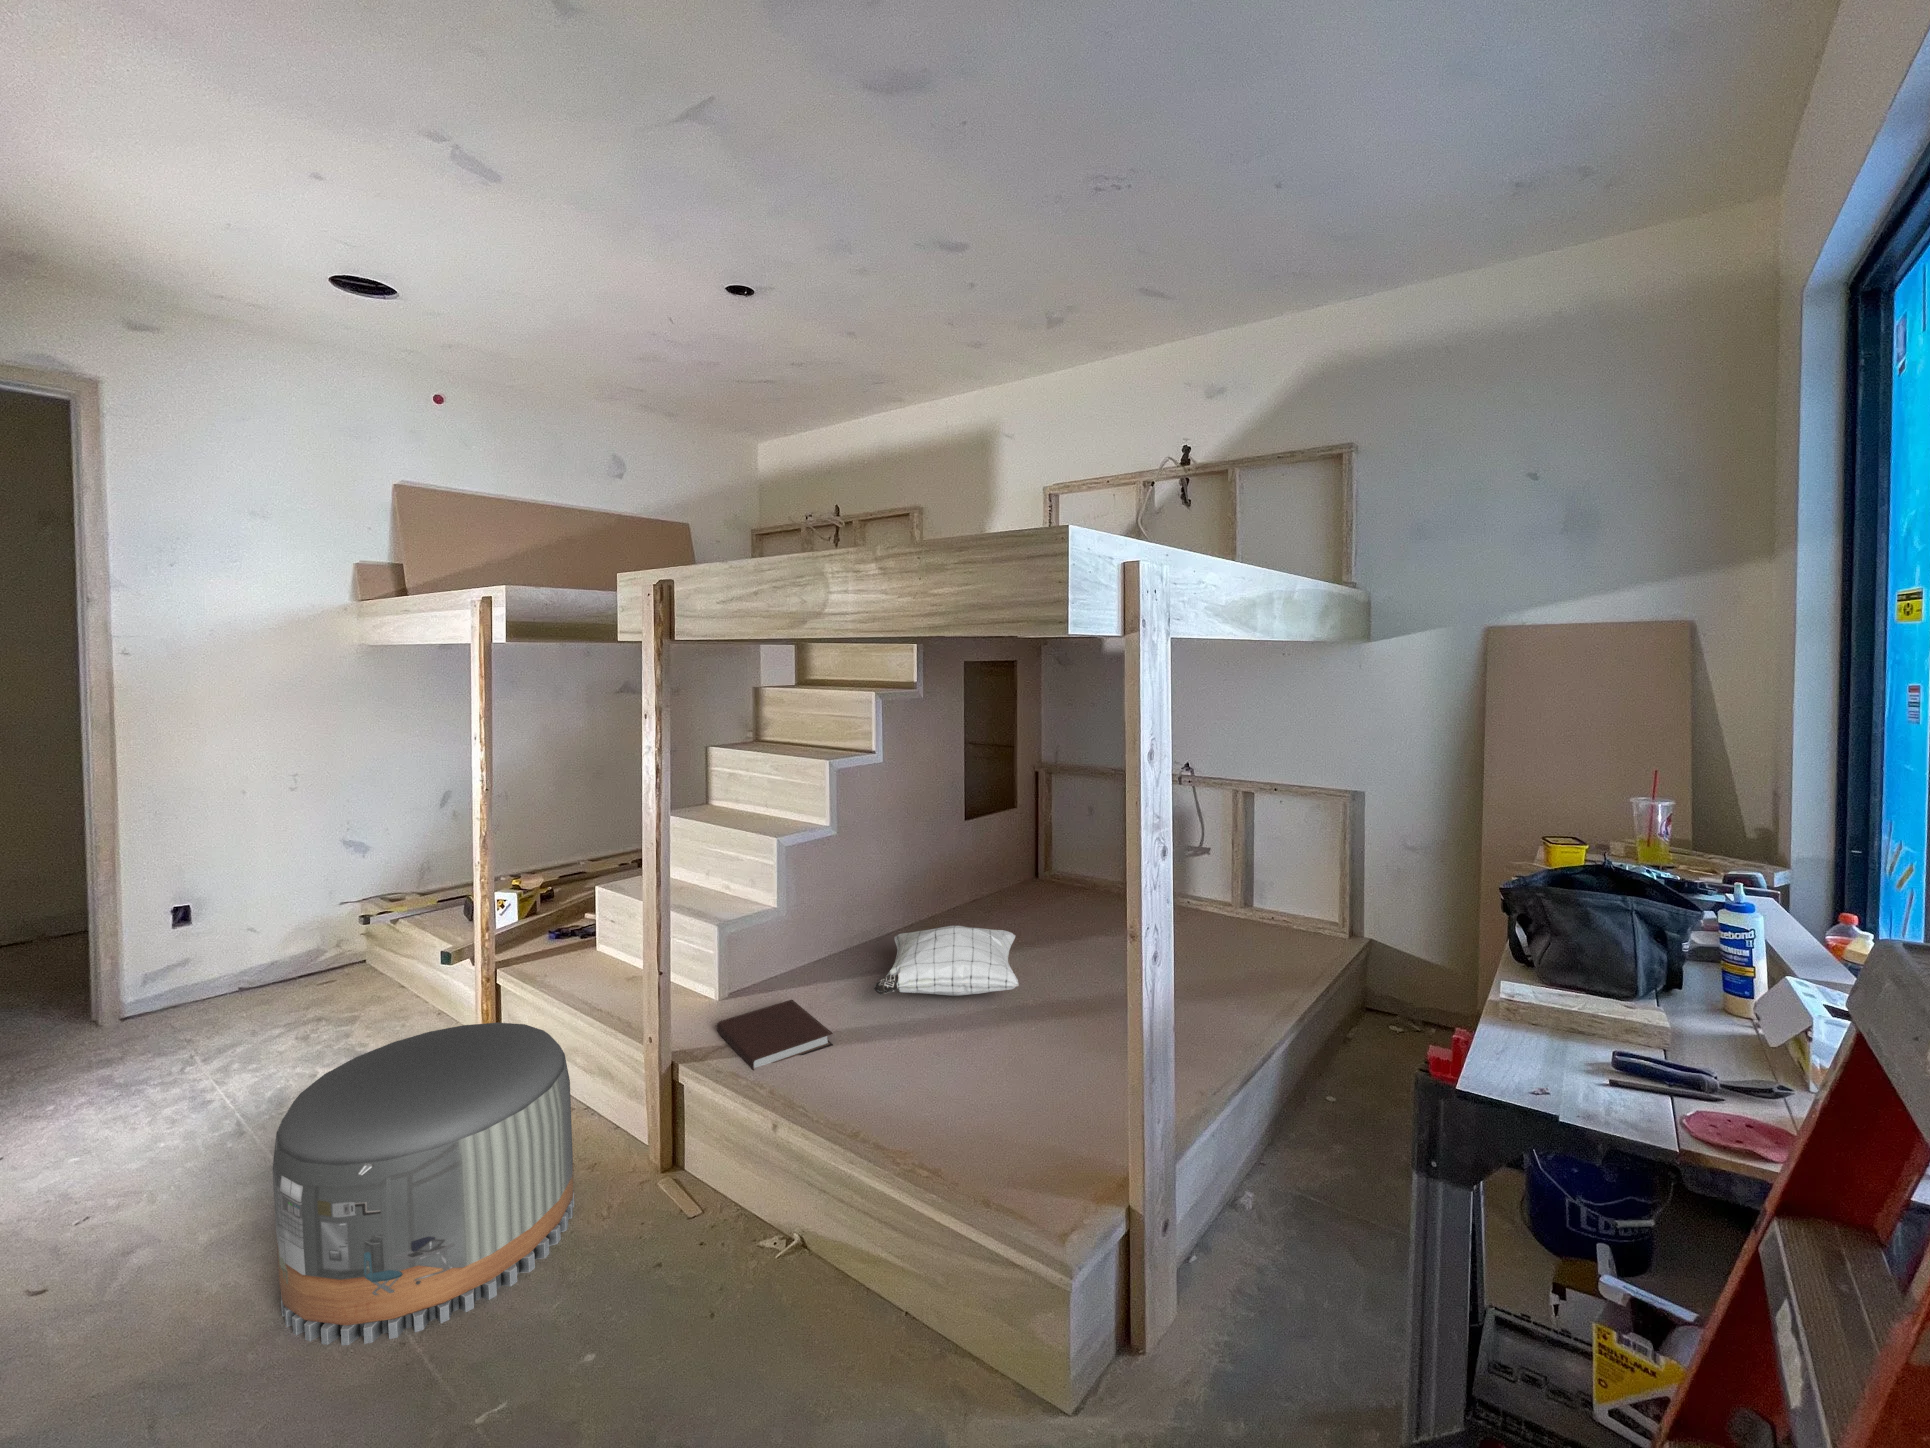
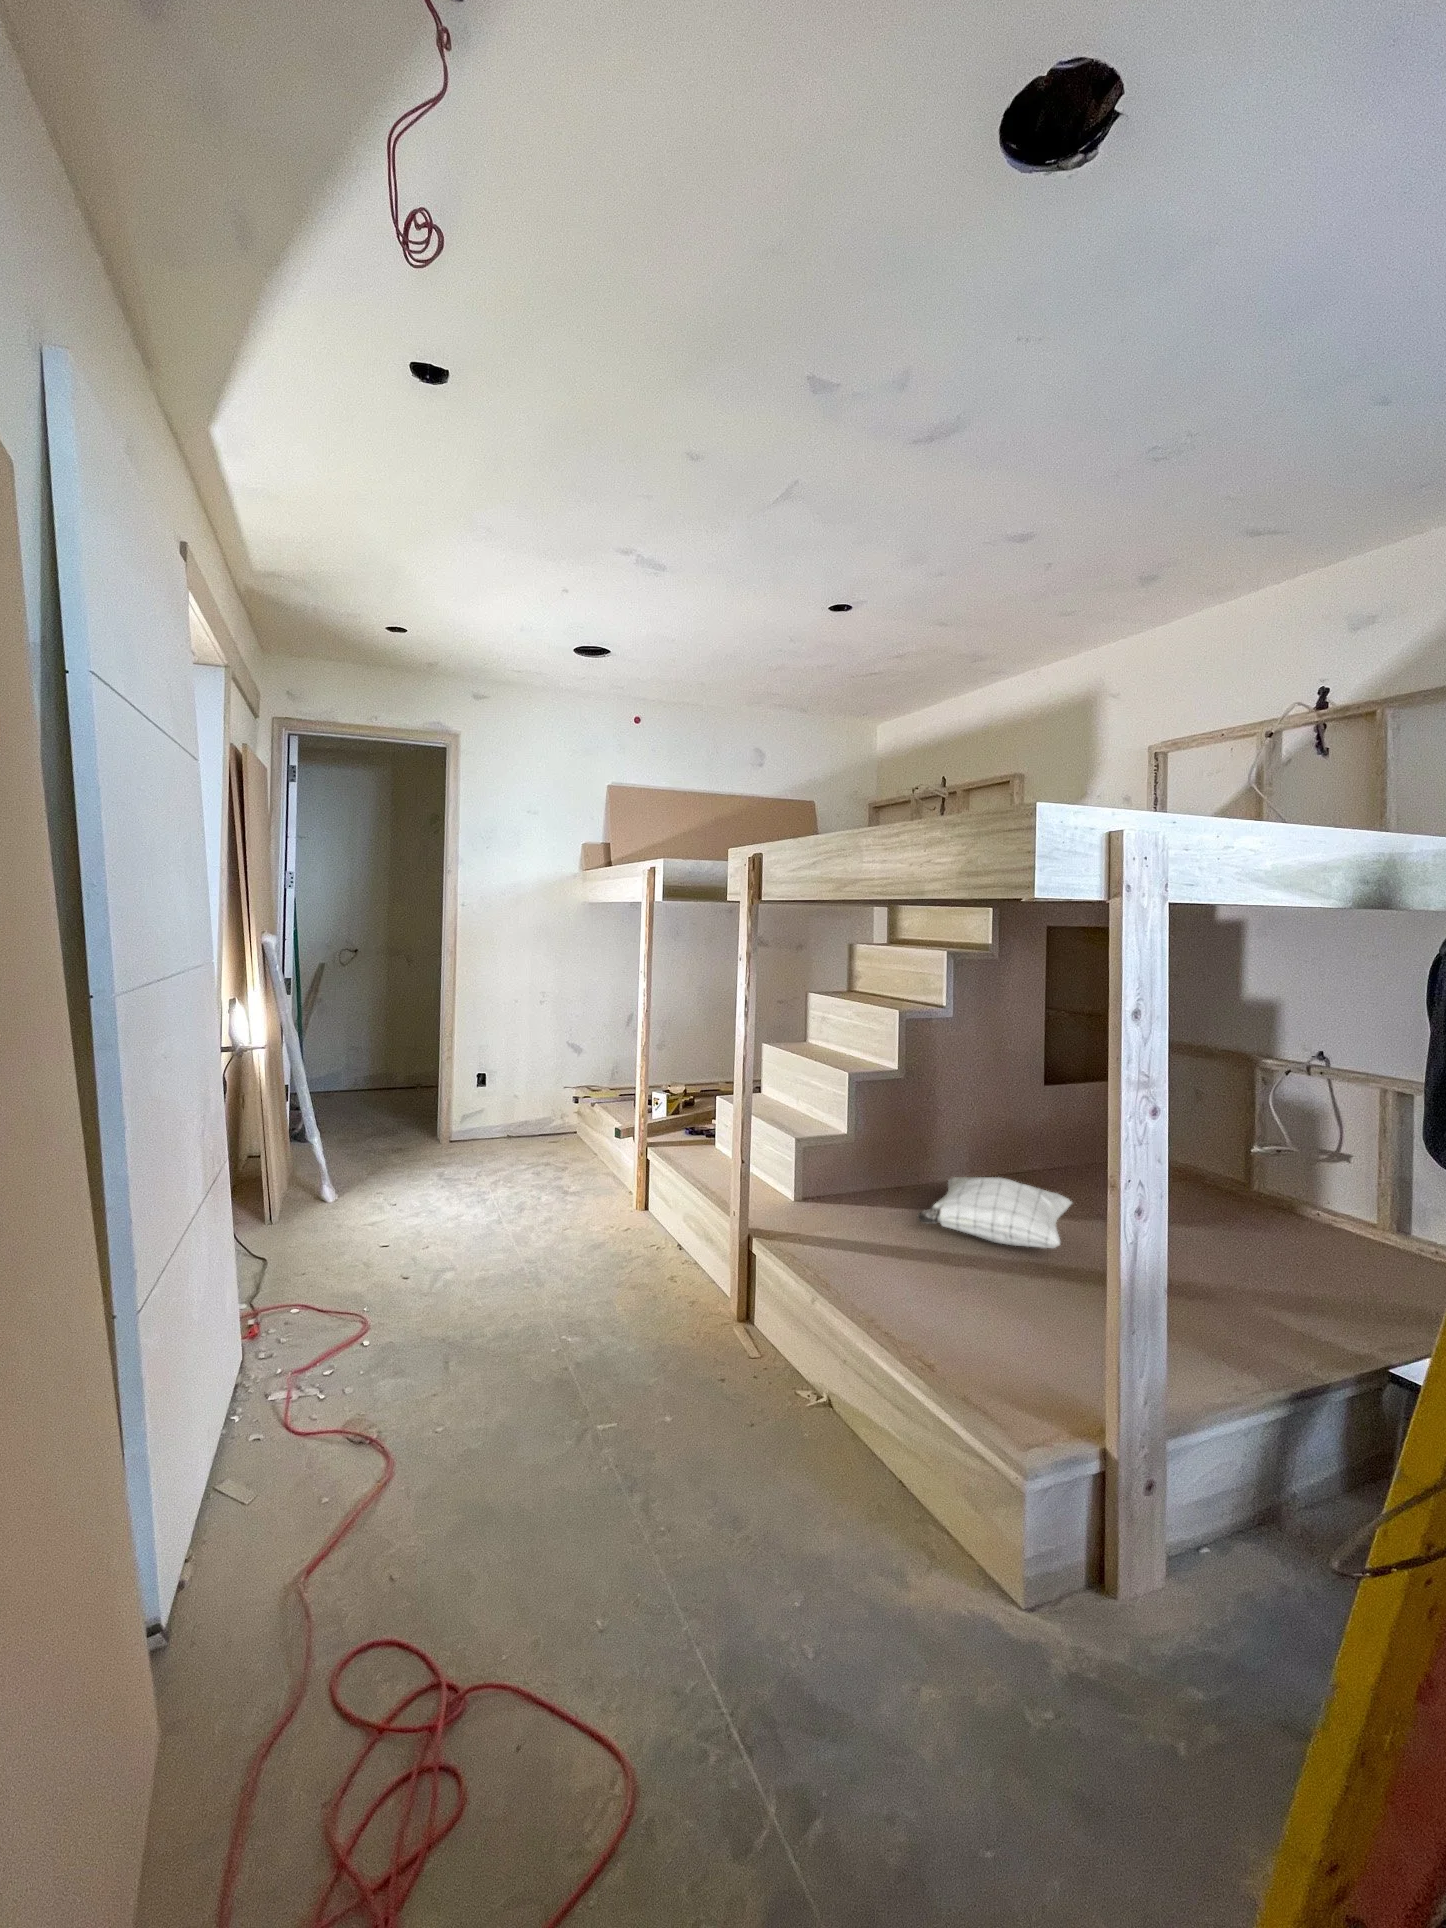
notebook: present [717,1000,833,1070] -> none [785,1211,875,1258]
pouf: present [272,1023,574,1345] -> none [510,1171,677,1367]

